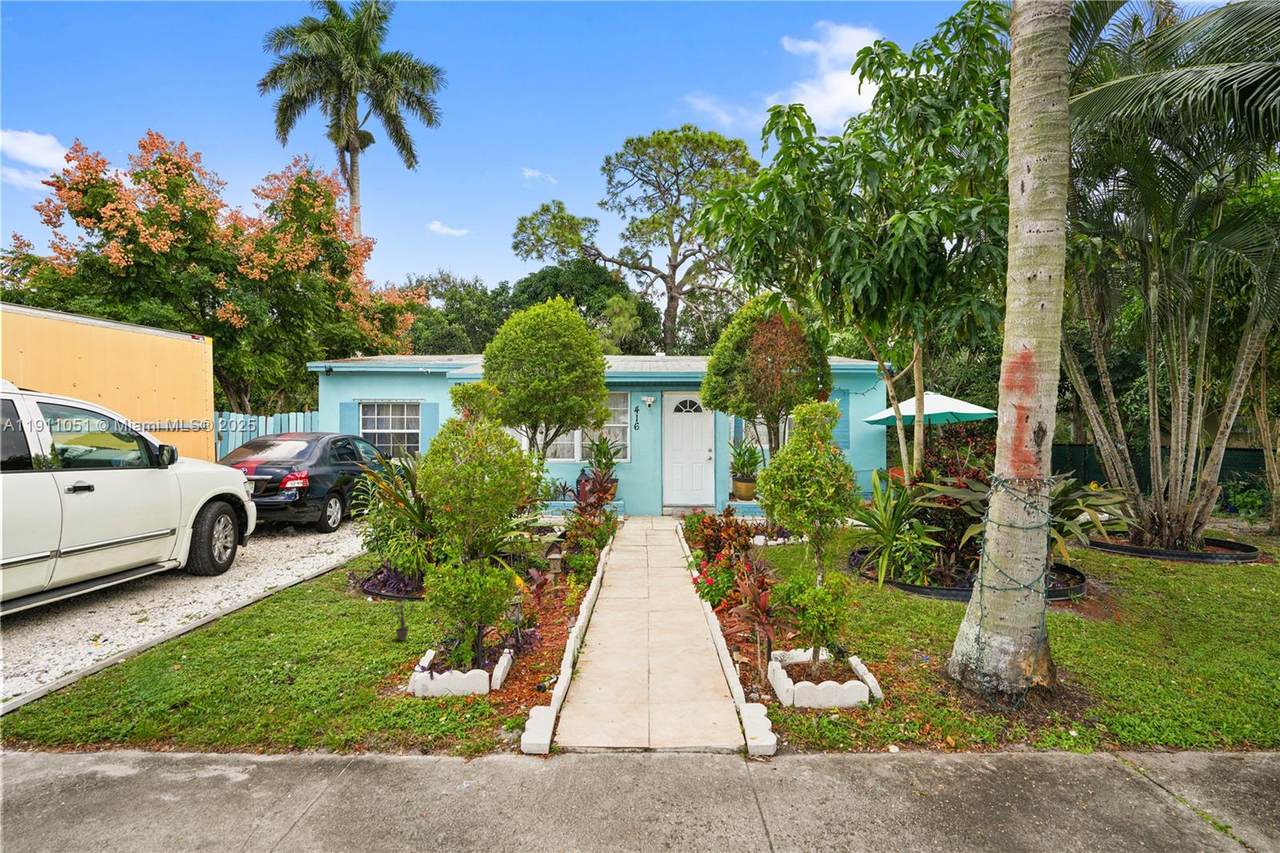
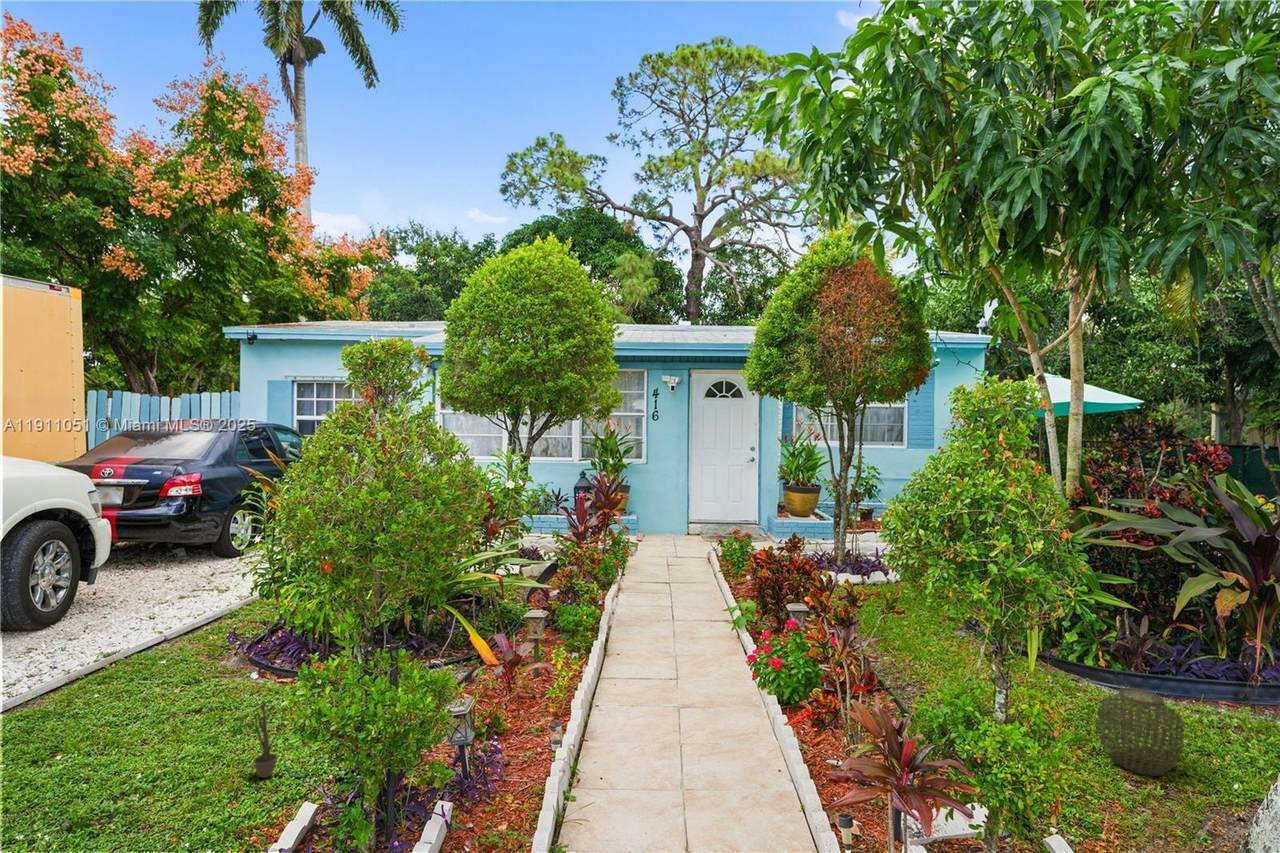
woven basket: none [894,584,939,633] -> present [1098,688,1184,776]

